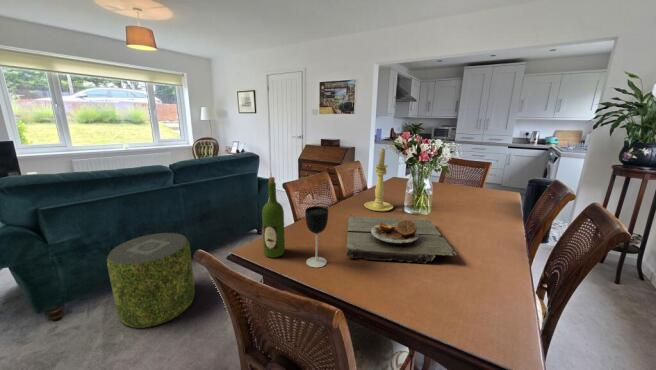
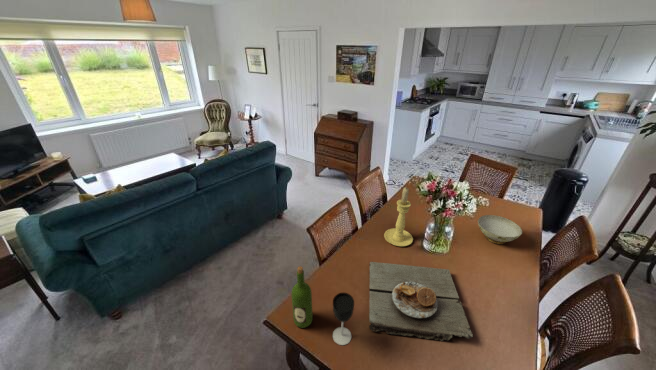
ceramic bowl: none [456,187,500,210] -> present [478,215,522,244]
pouf: present [107,233,195,328] -> none [149,241,227,328]

